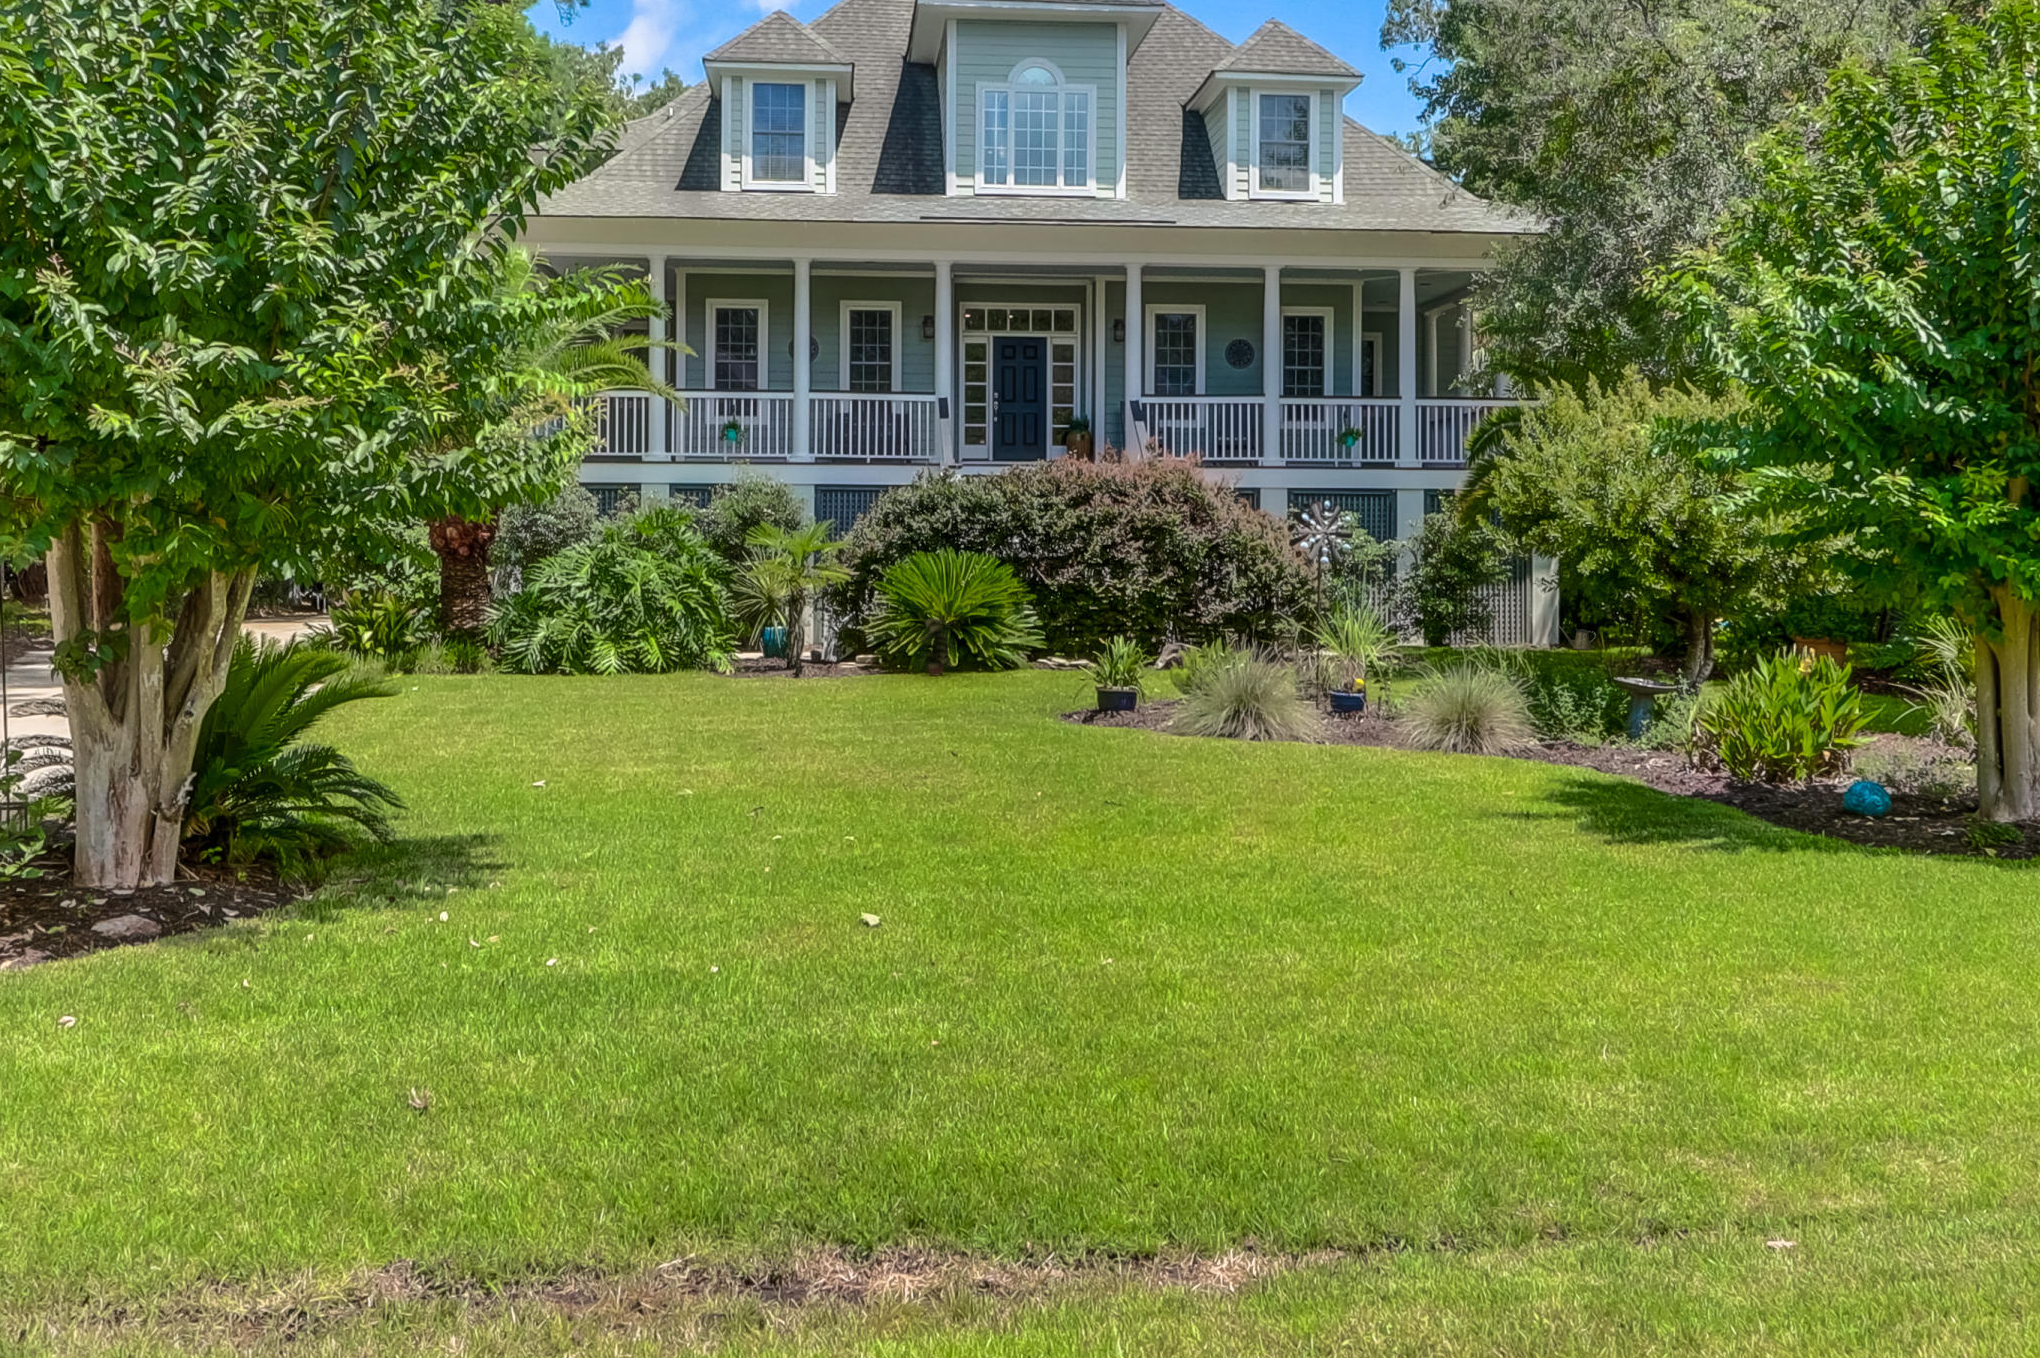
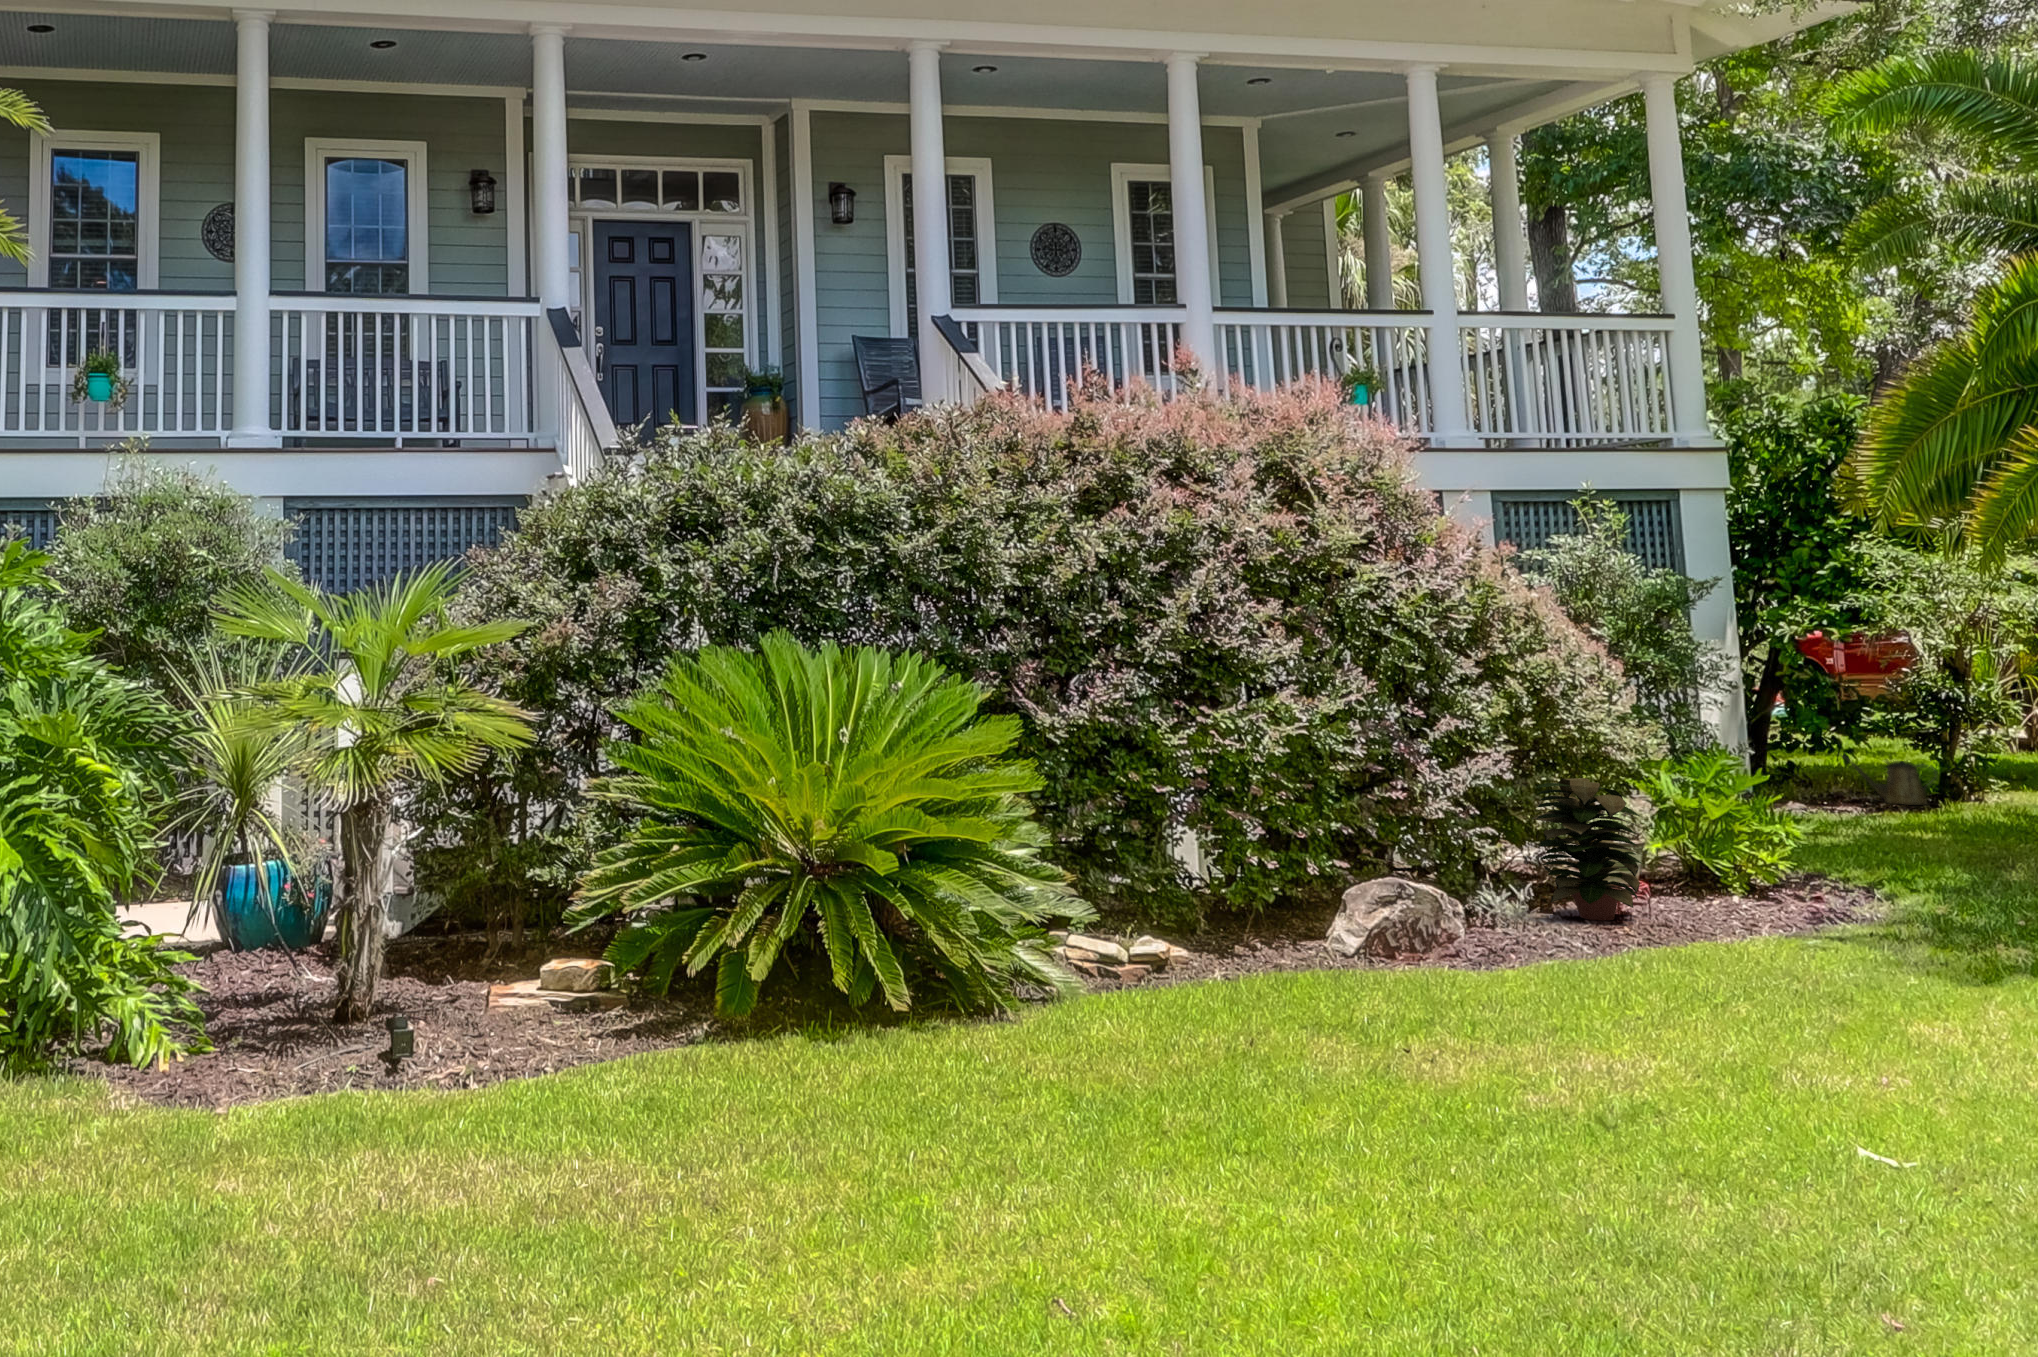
decorative plant: present [920,619,953,675] -> present [1532,778,1641,921]

